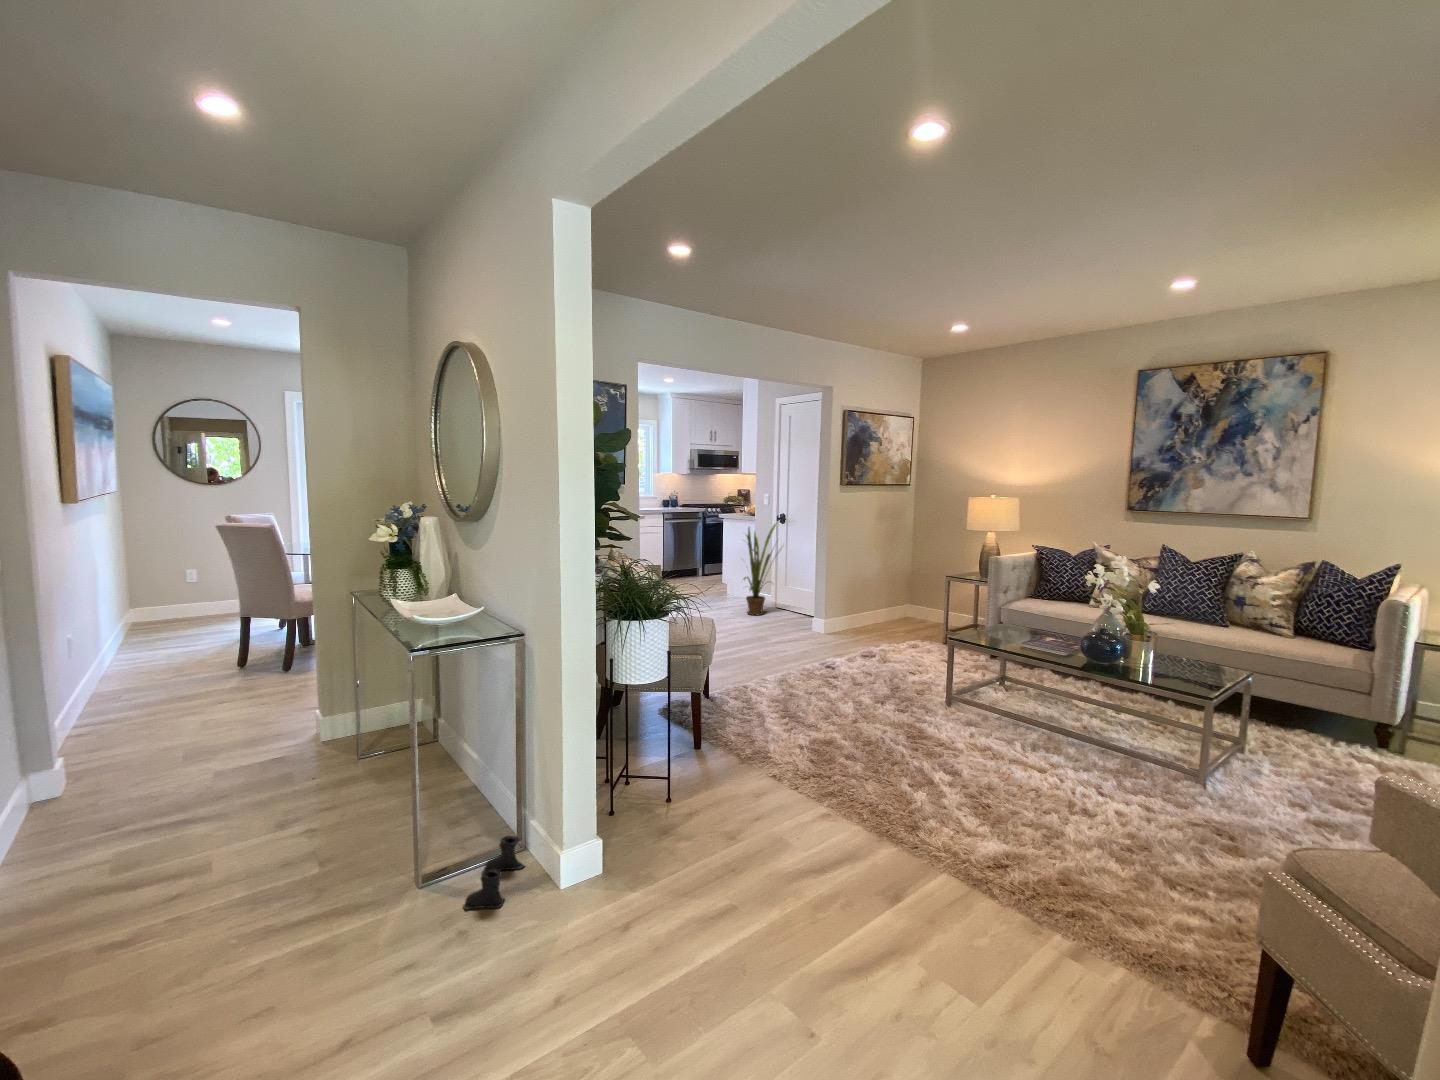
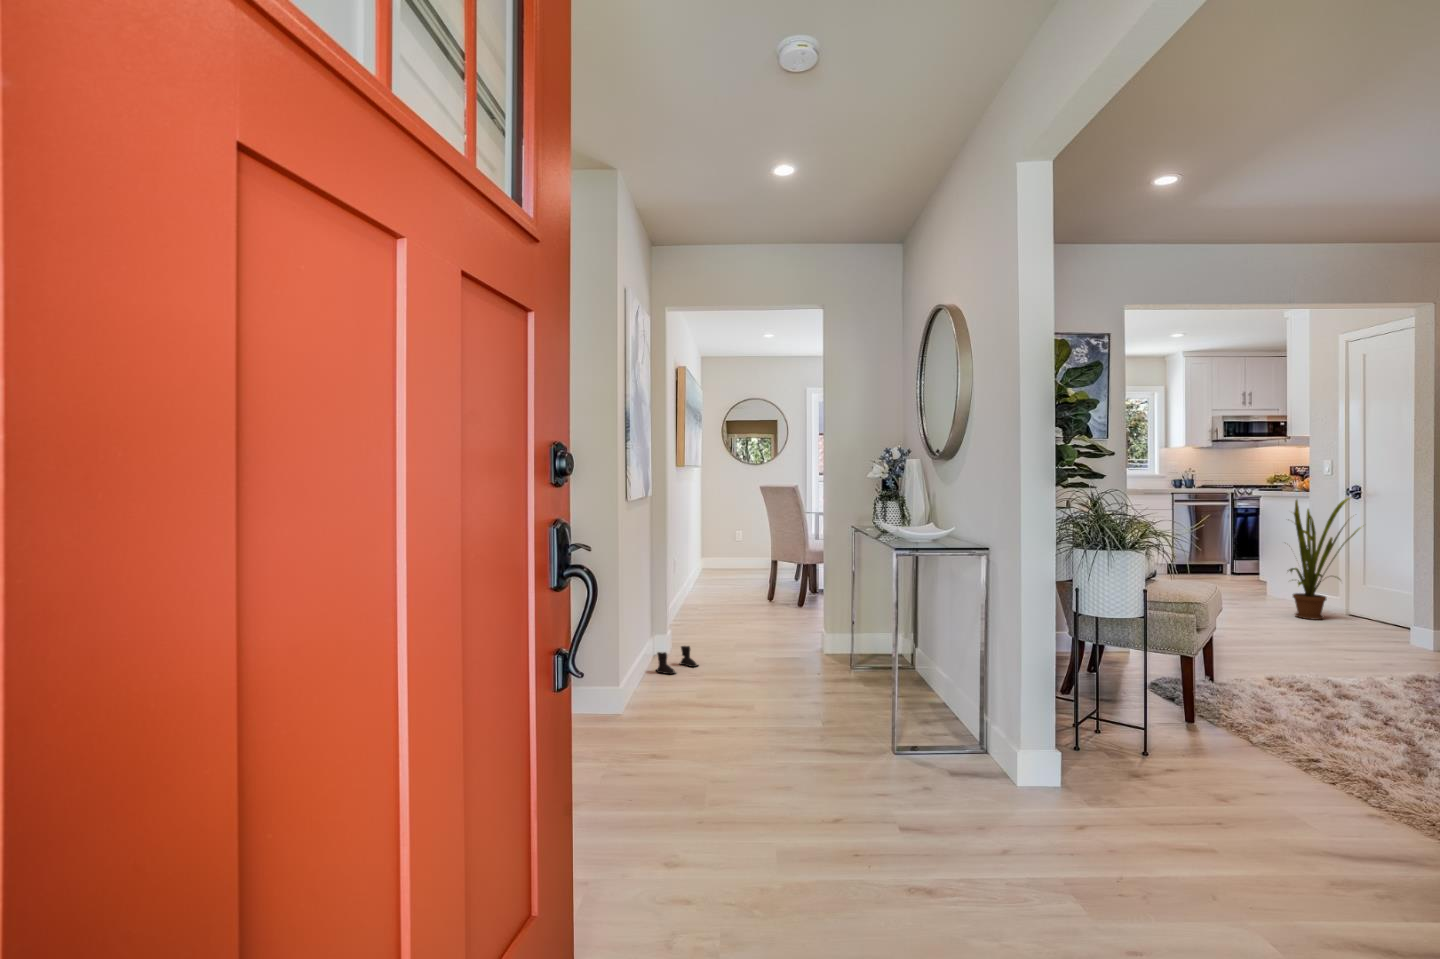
boots: present [463,836,524,909] -> present [656,646,698,674]

